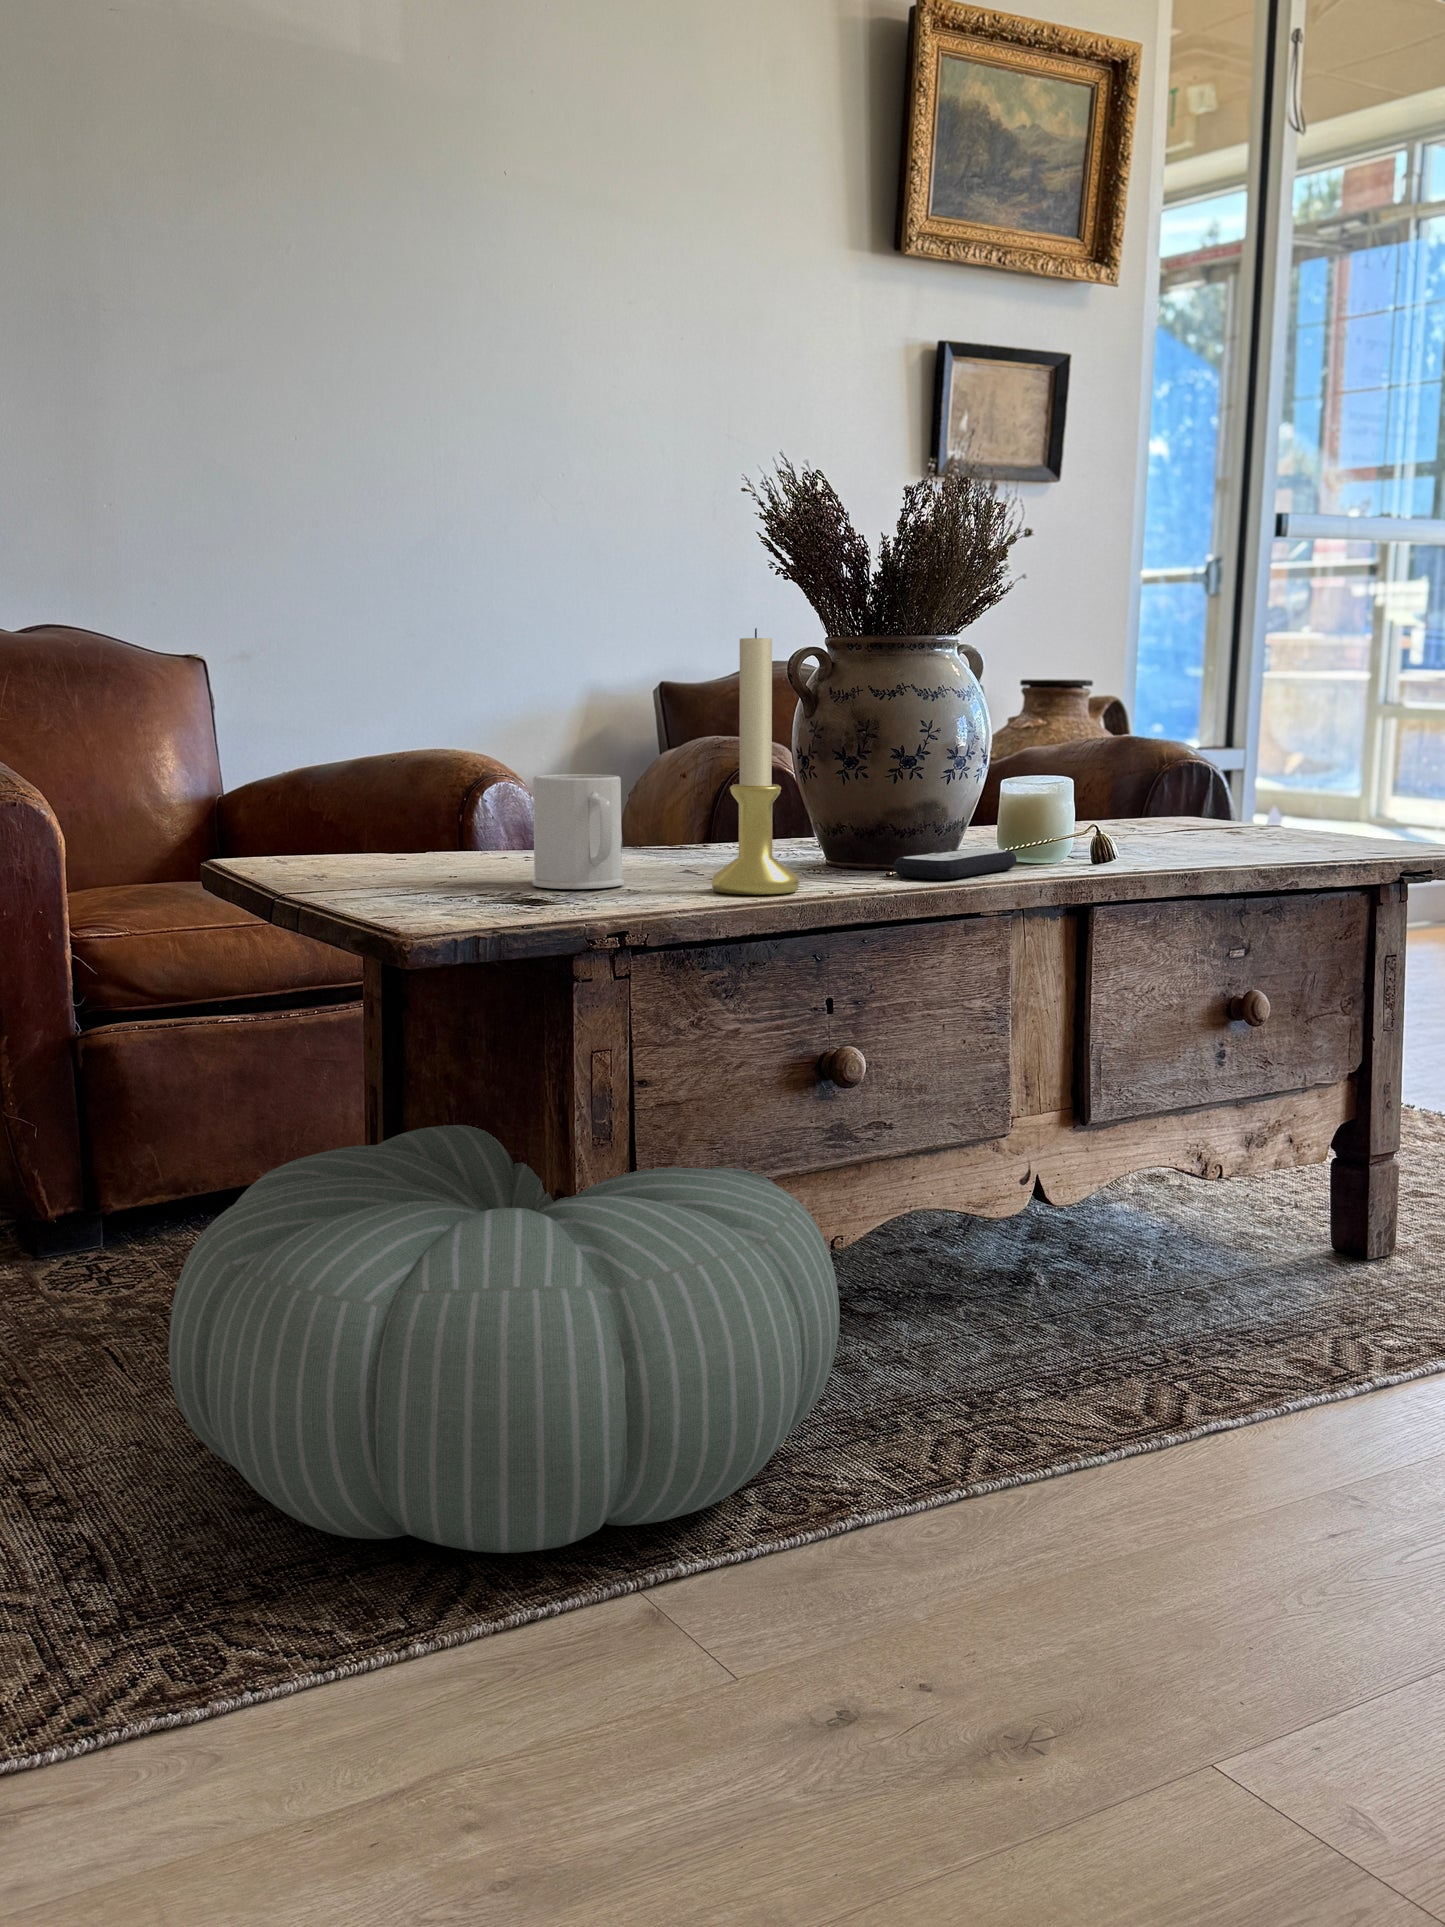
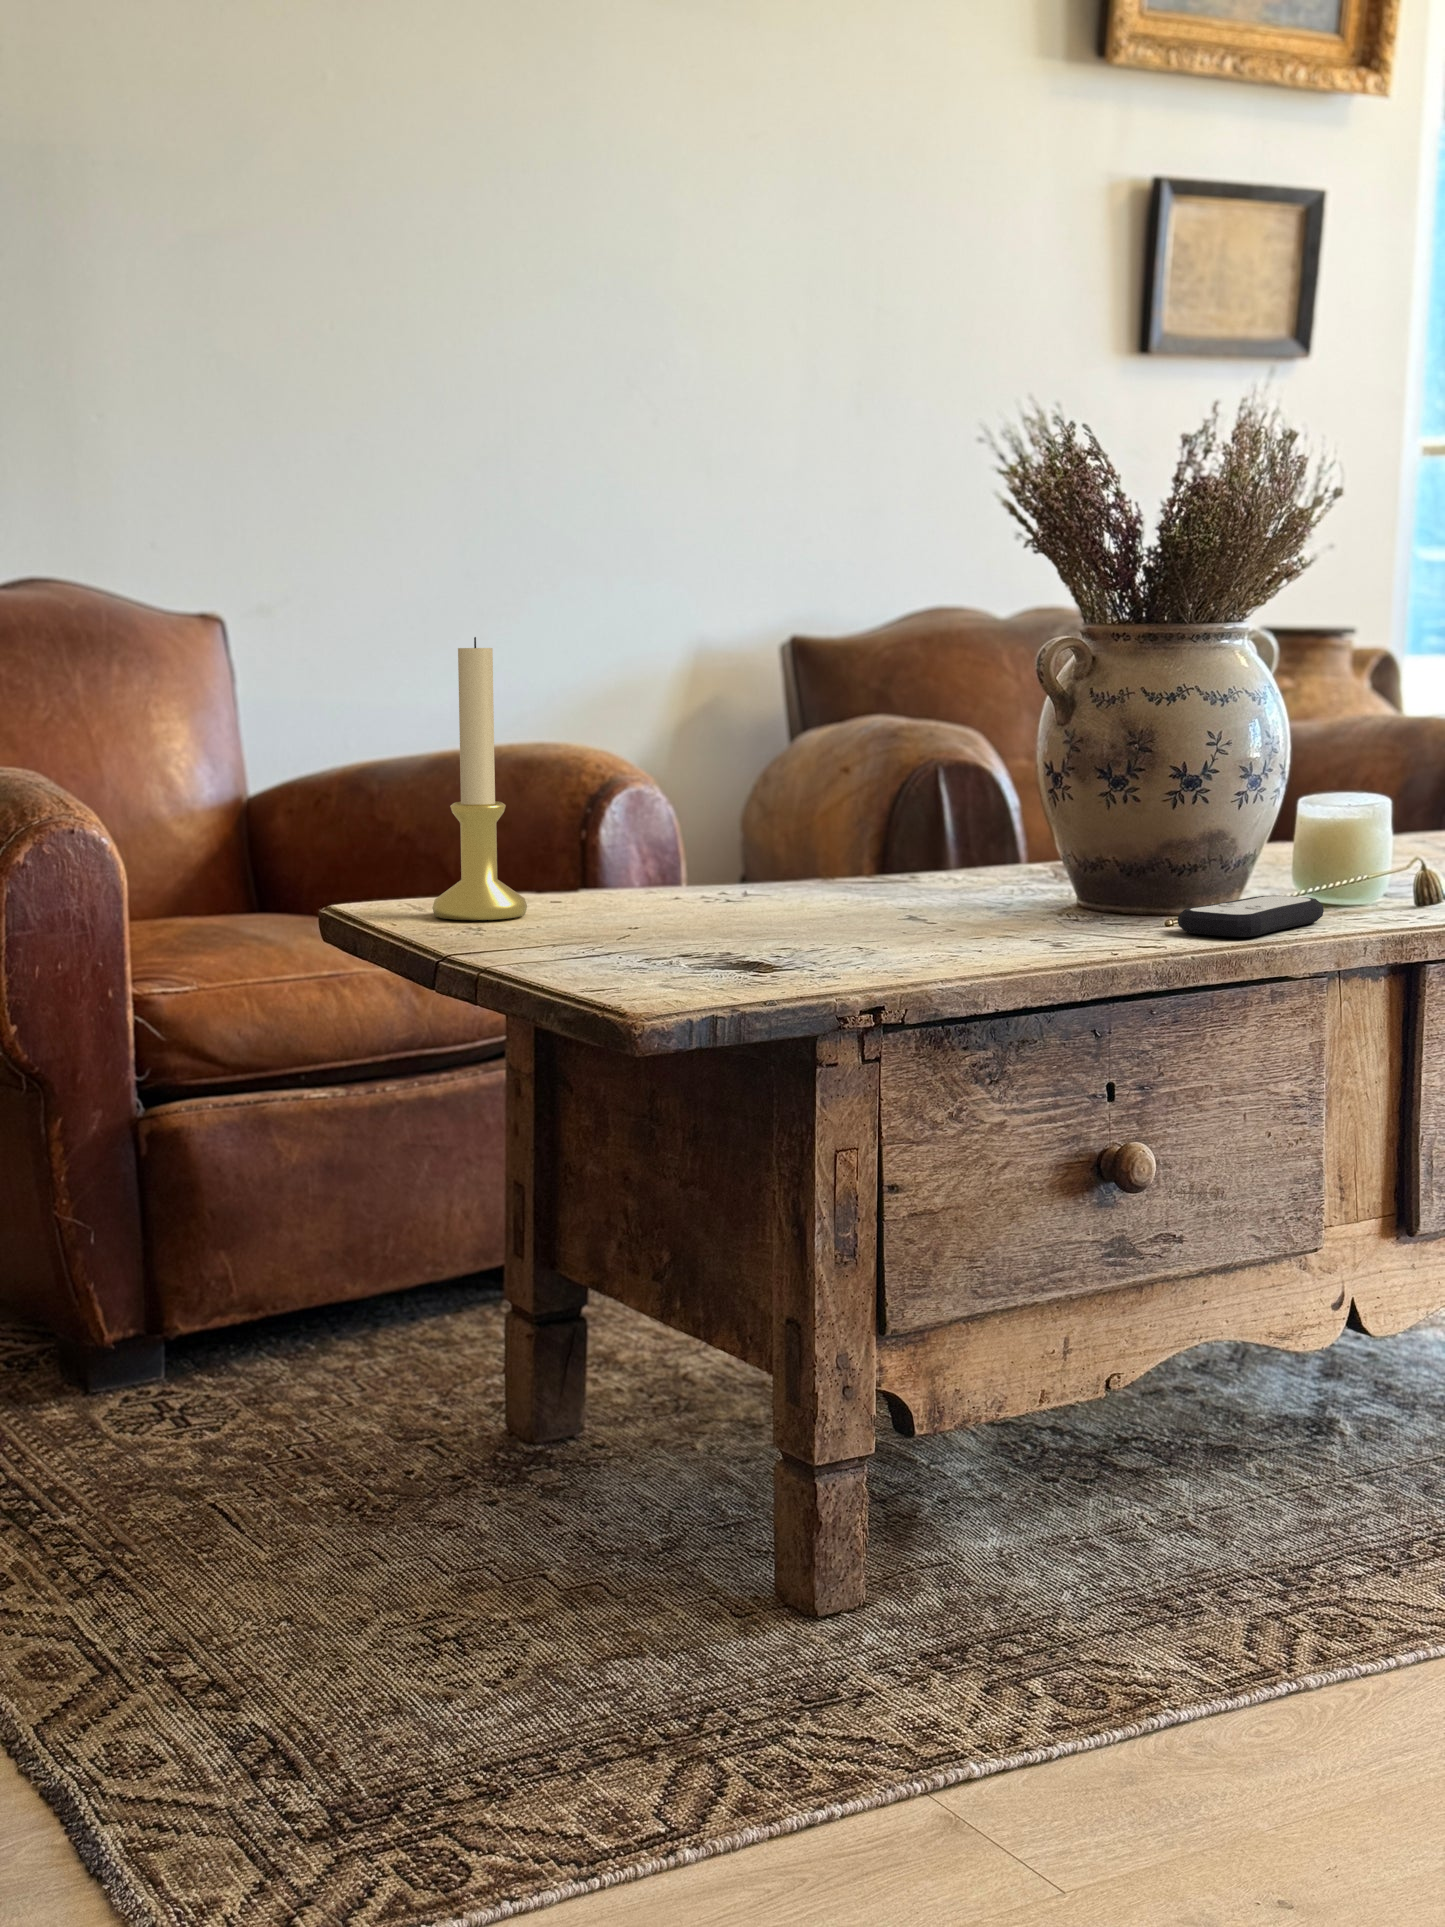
candle holder: present [711,628,800,895] -> present [432,637,527,920]
mug: present [532,774,624,889] -> none [746,810,857,951]
pouf: present [169,1125,840,1553] -> none [344,1232,1136,1747]

